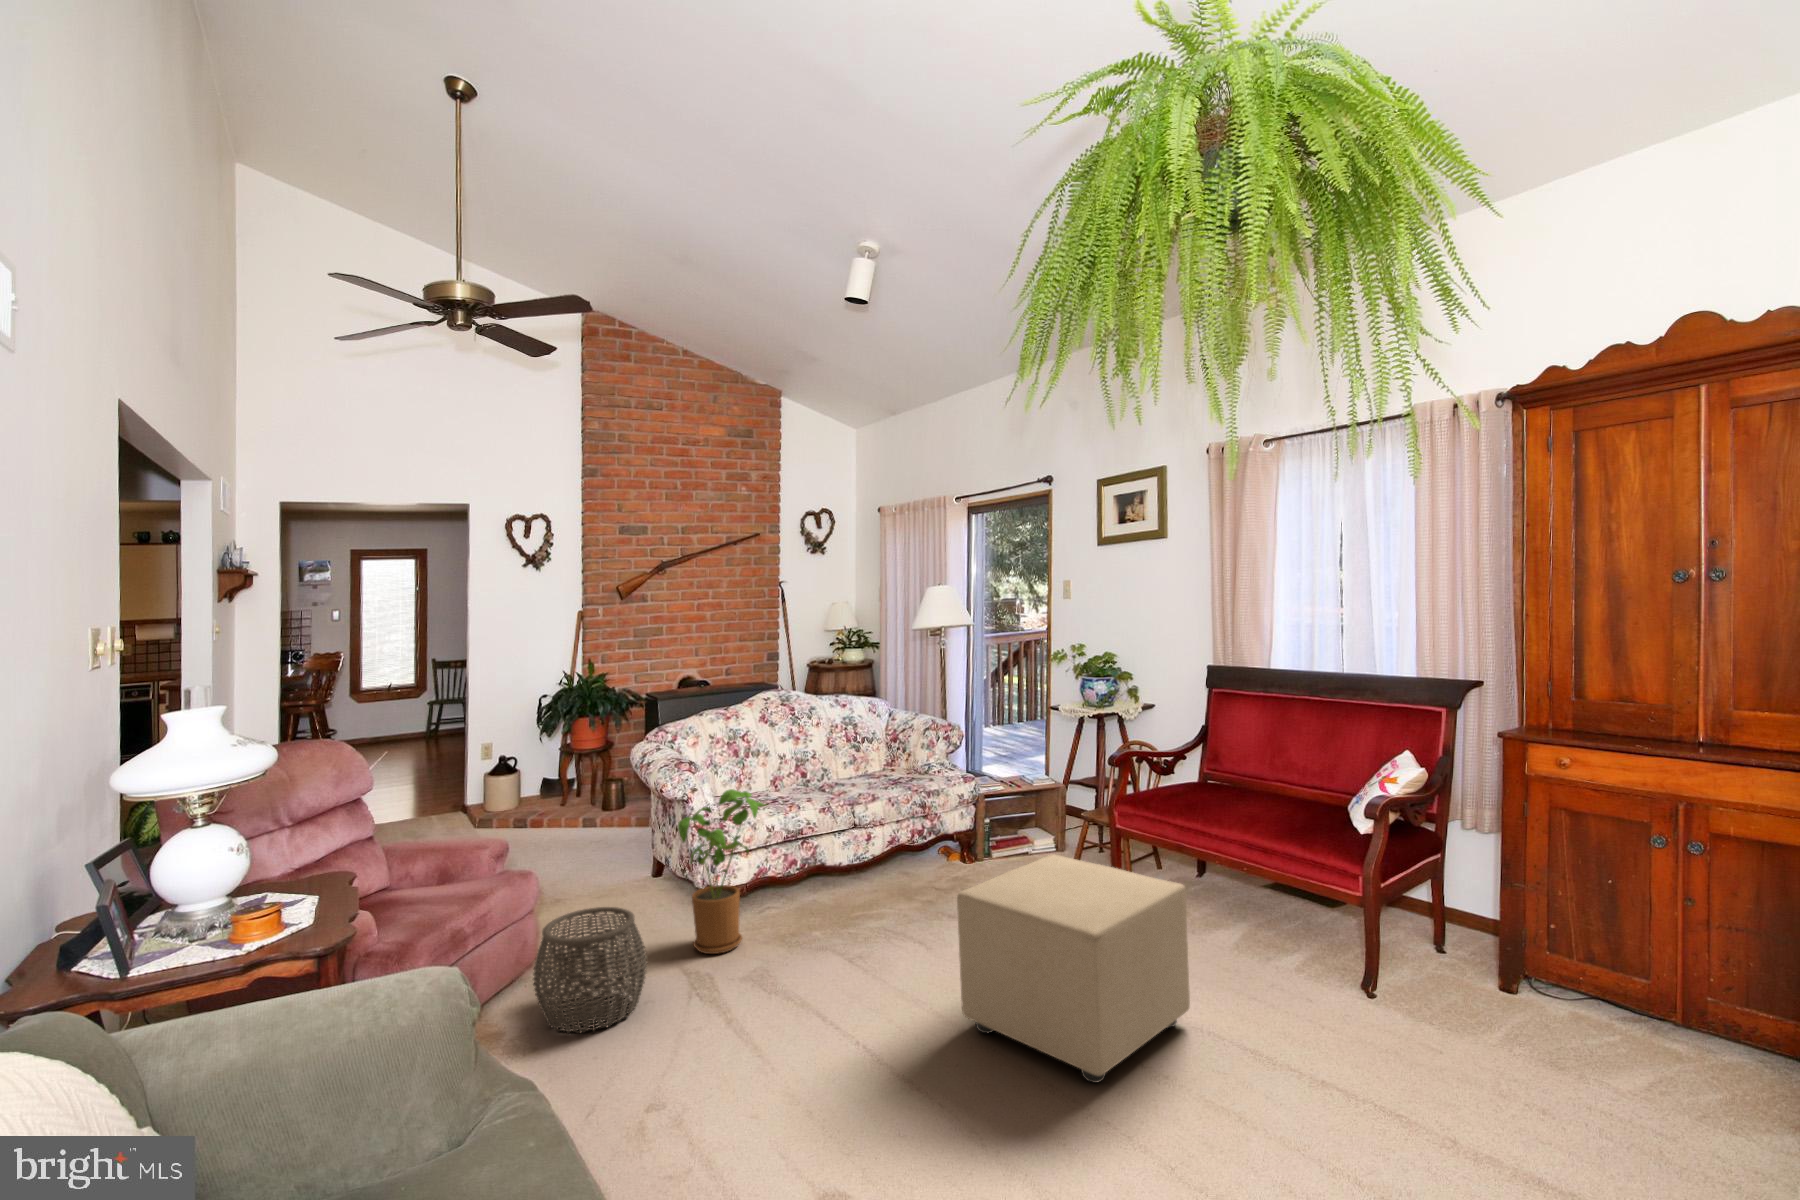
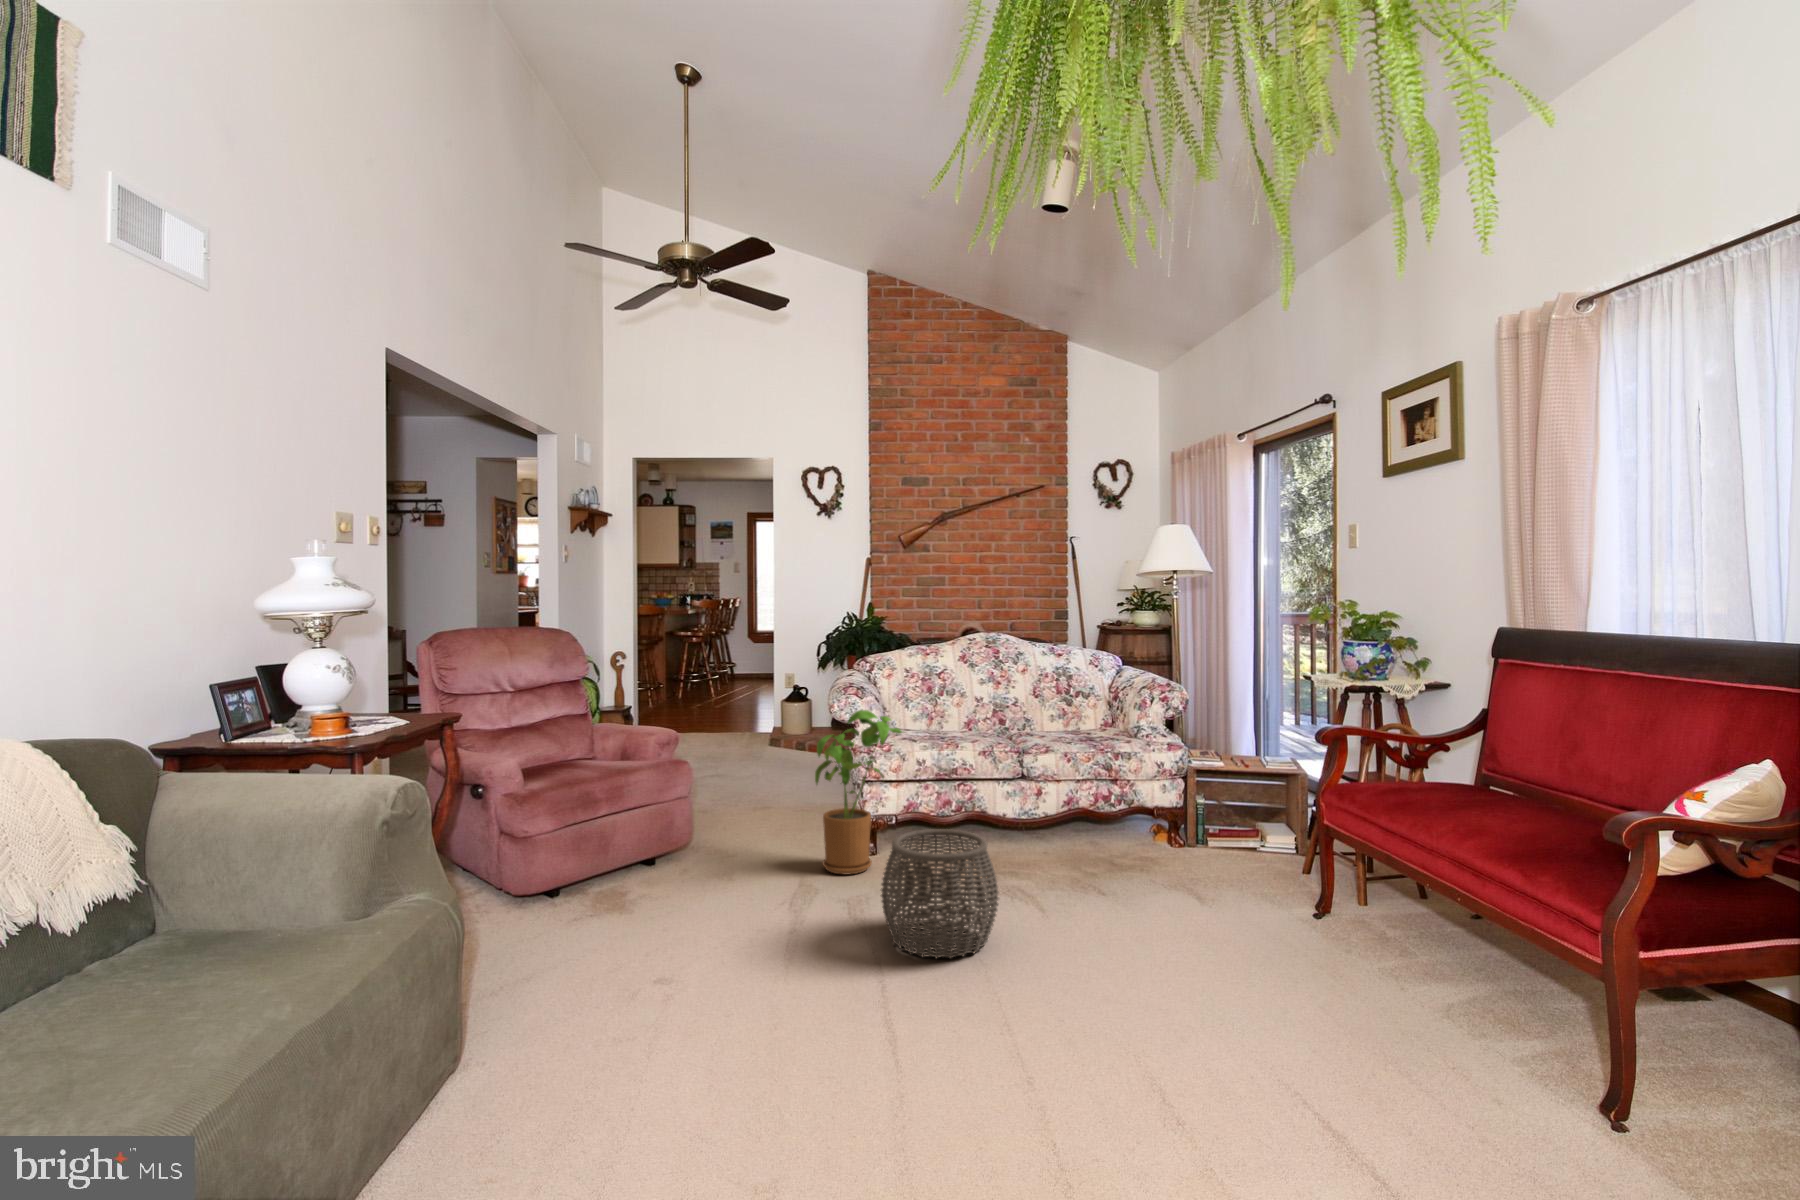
ottoman: present [957,854,1190,1083] -> none [1003,819,1293,1084]
woven basket: present [533,907,647,1033] -> present [881,829,999,958]

